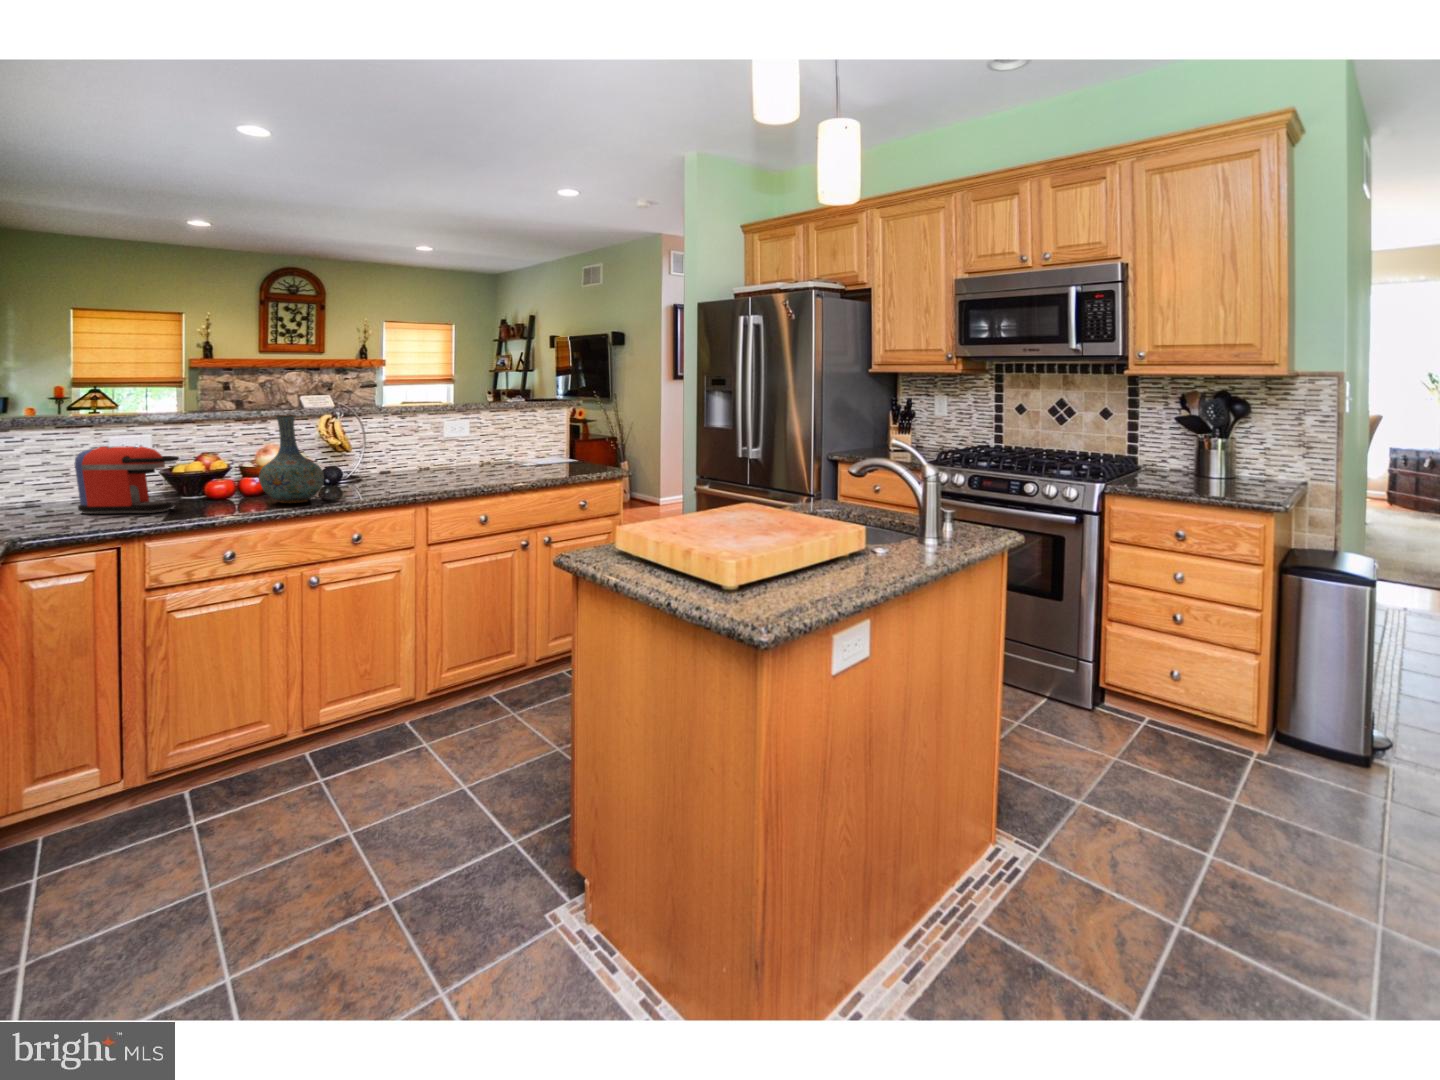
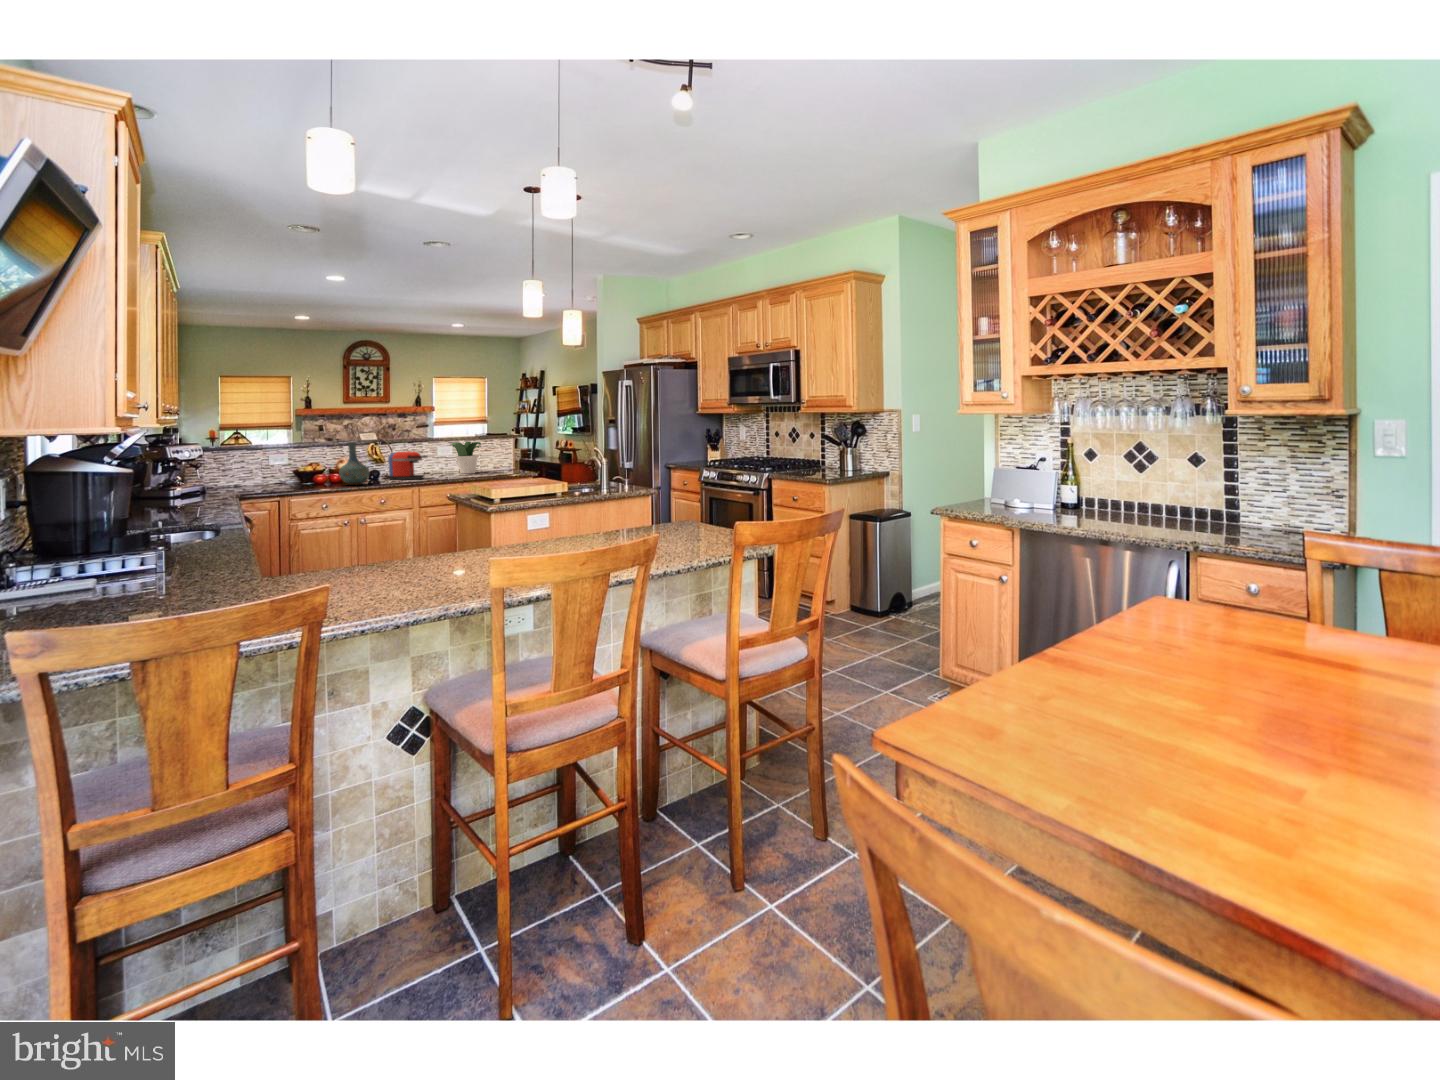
potted plant: none [468,414,527,472] -> present [451,442,481,474]
coffee maker: present [74,446,179,514] -> present [388,451,427,479]

